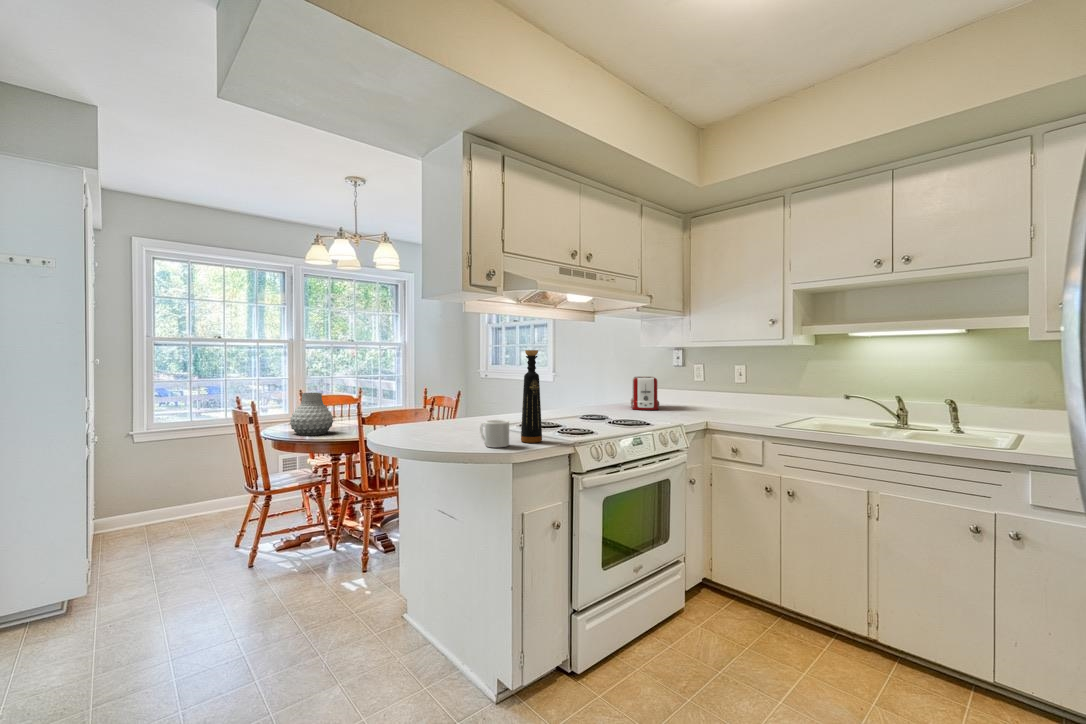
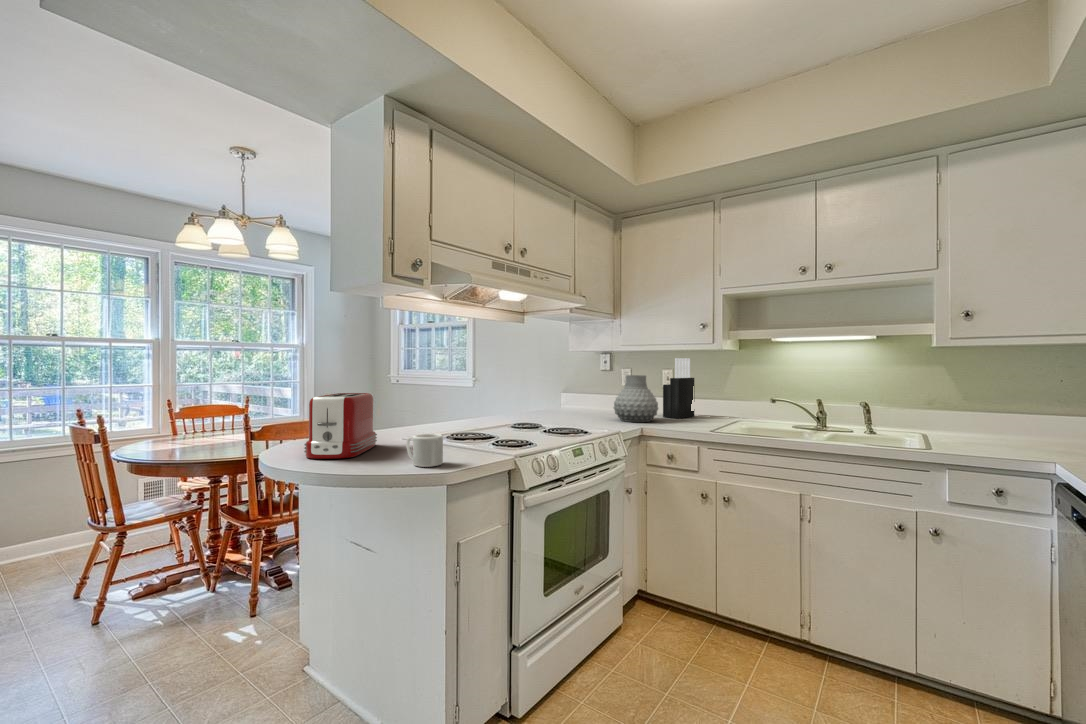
bottle: present [521,350,542,443] -> none [455,352,480,459]
knife block: none [736,354,770,414] -> present [663,358,694,418]
toaster: present [631,377,659,410] -> present [304,393,377,459]
vase: present [290,393,333,435] -> present [614,375,658,422]

